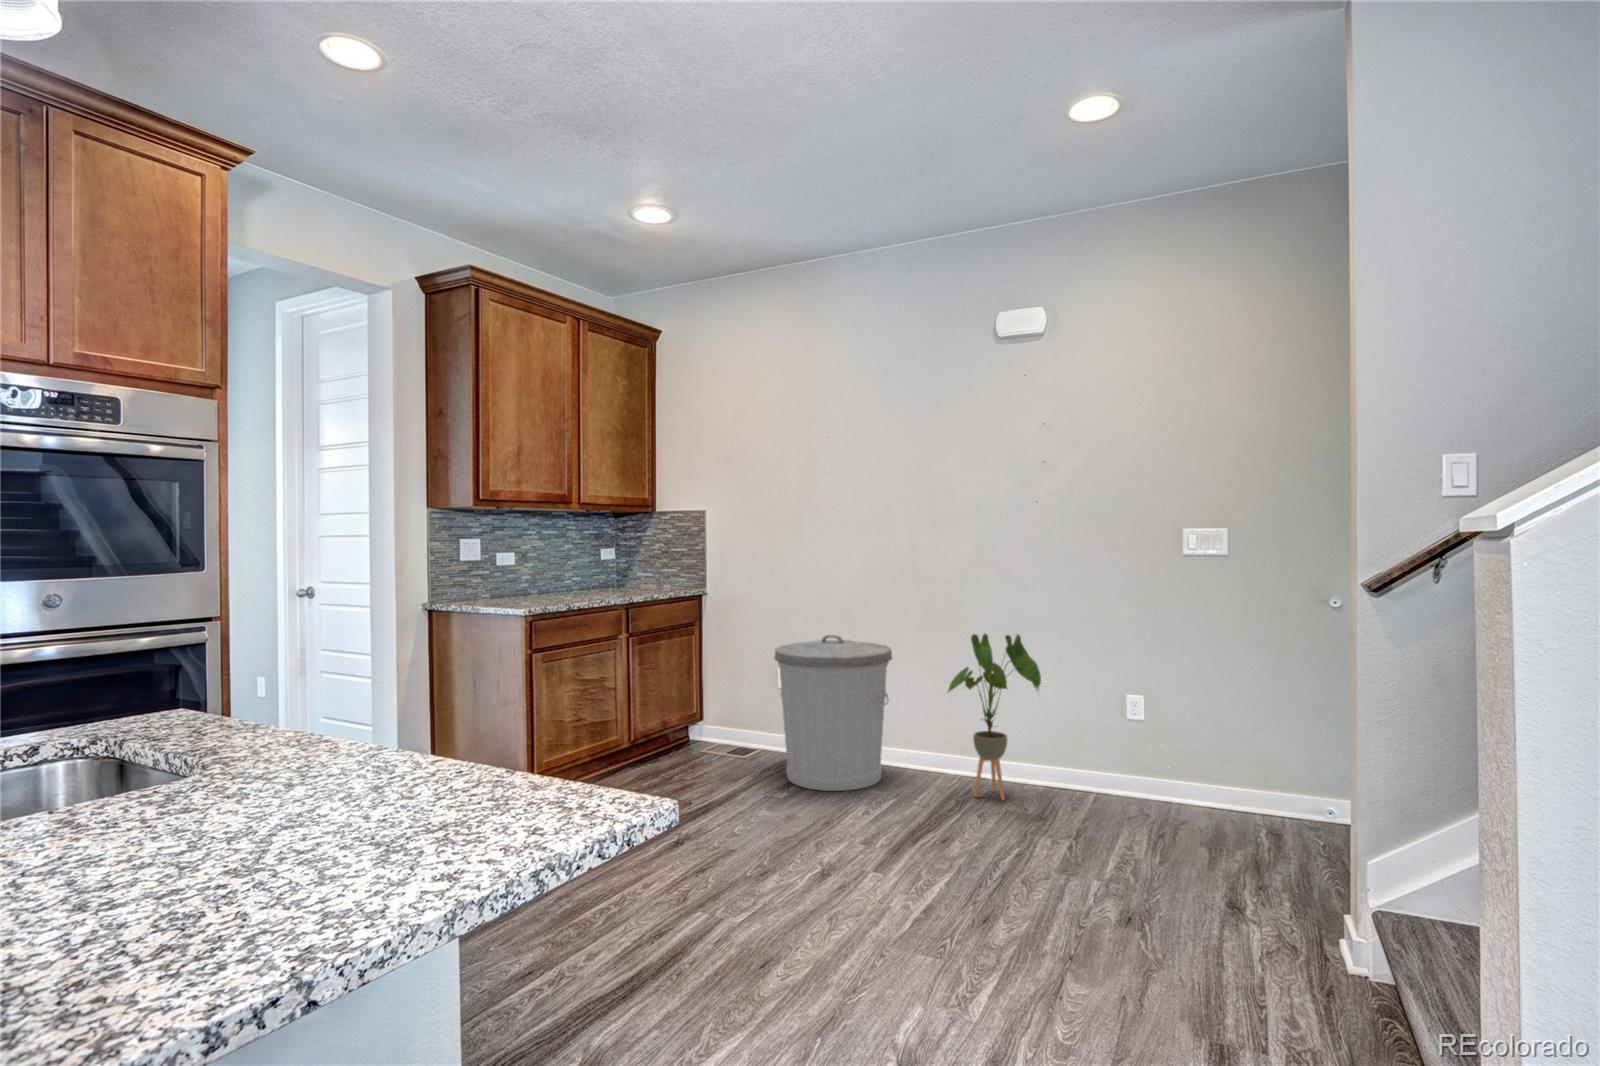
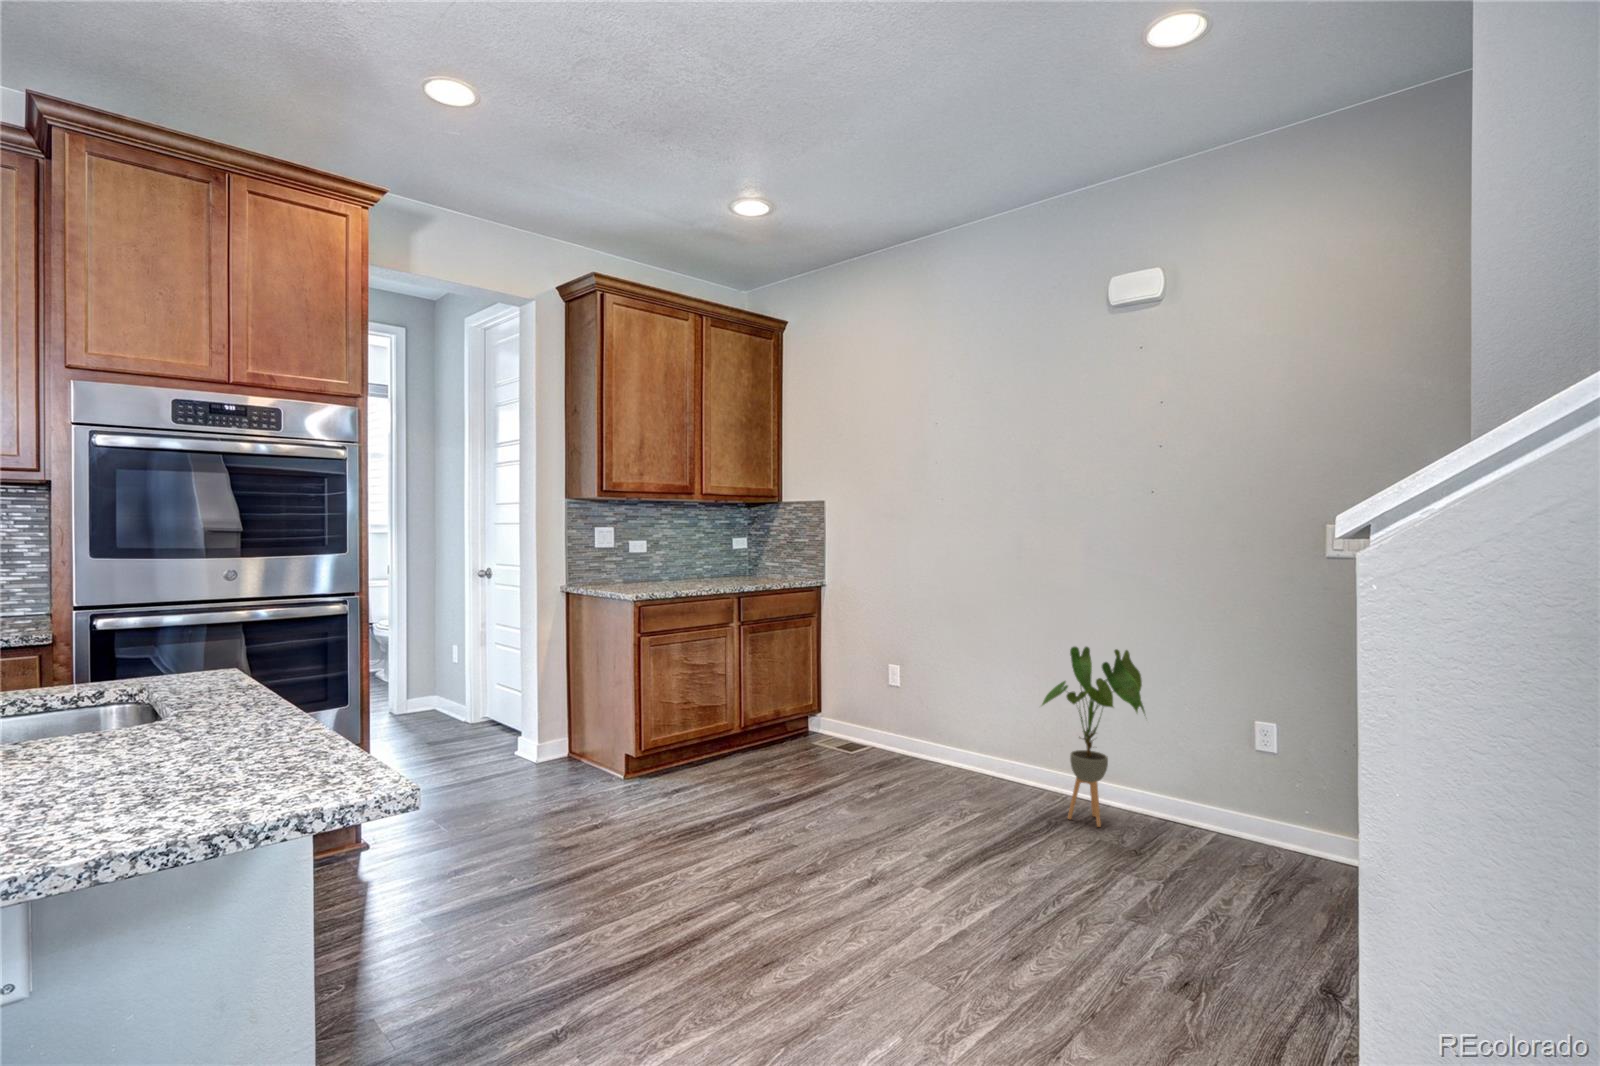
trash can: present [774,635,892,791] -> none [872,636,994,796]

